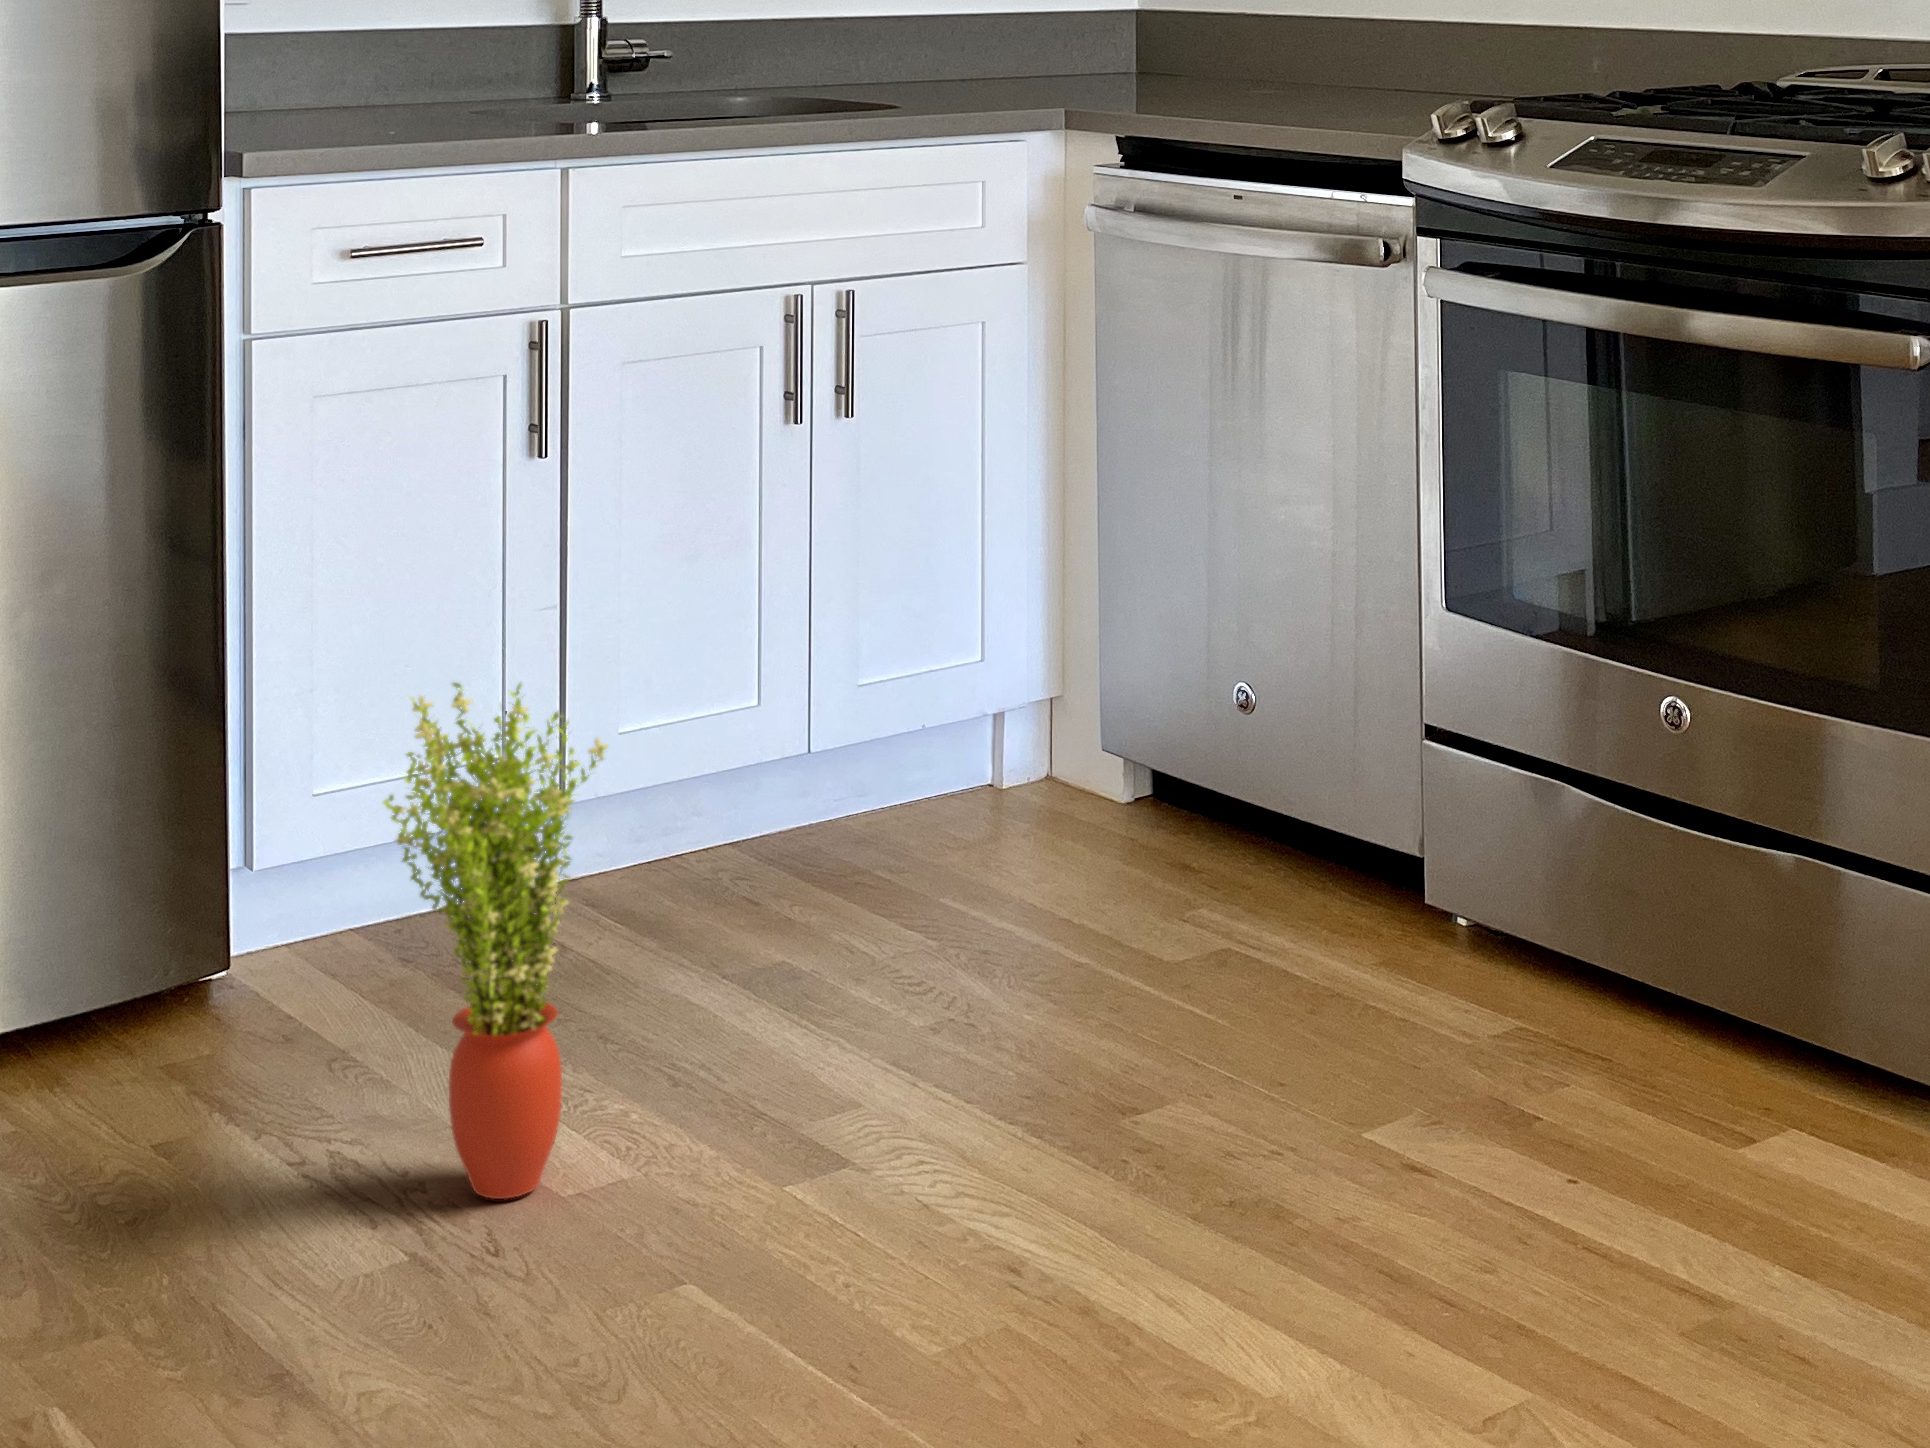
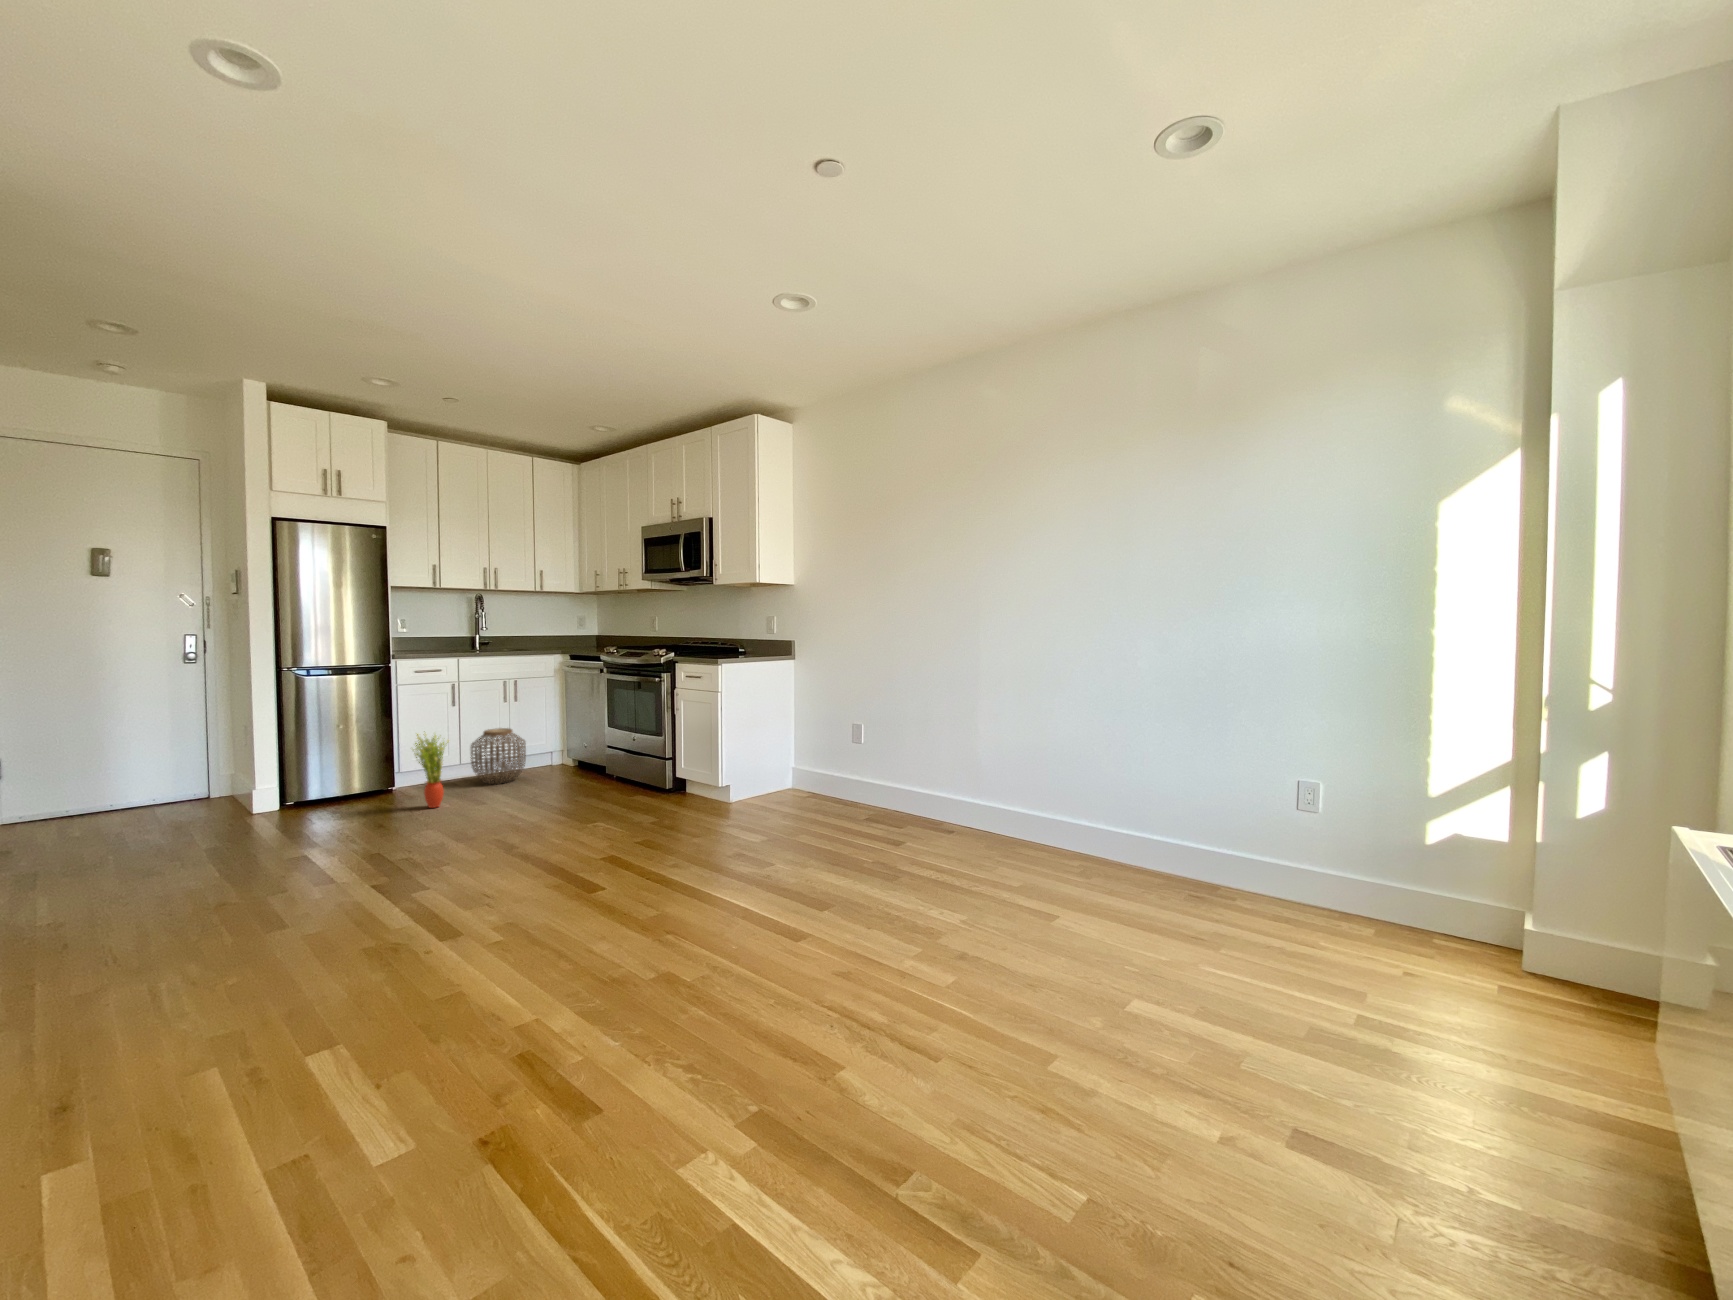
woven basket: none [630,600,939,961] -> present [470,728,526,784]

